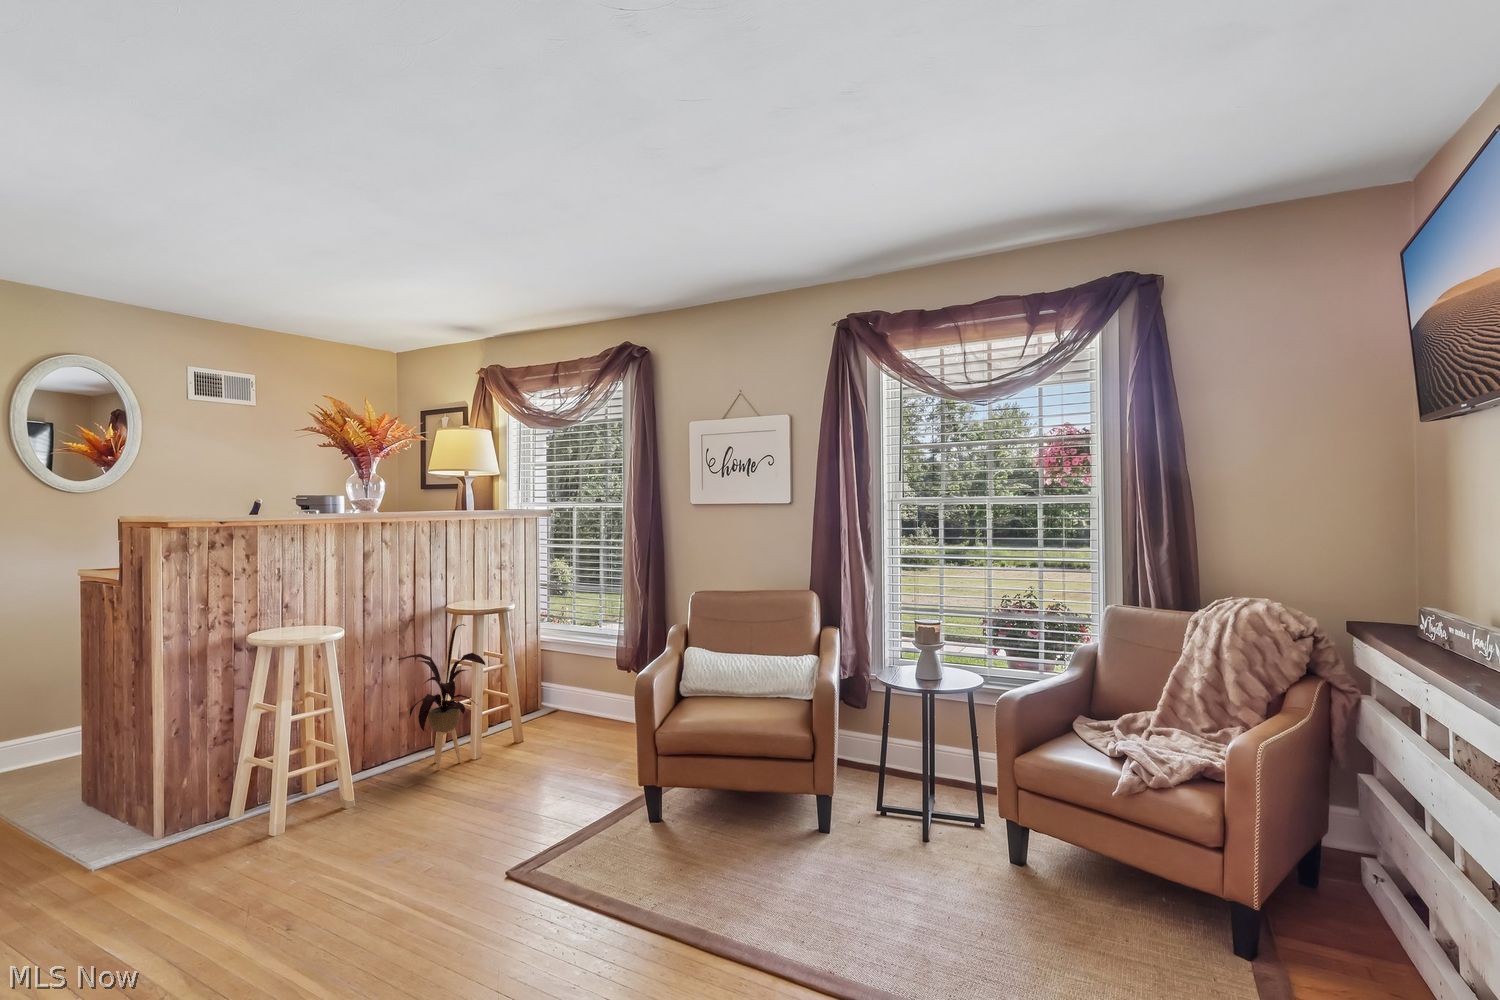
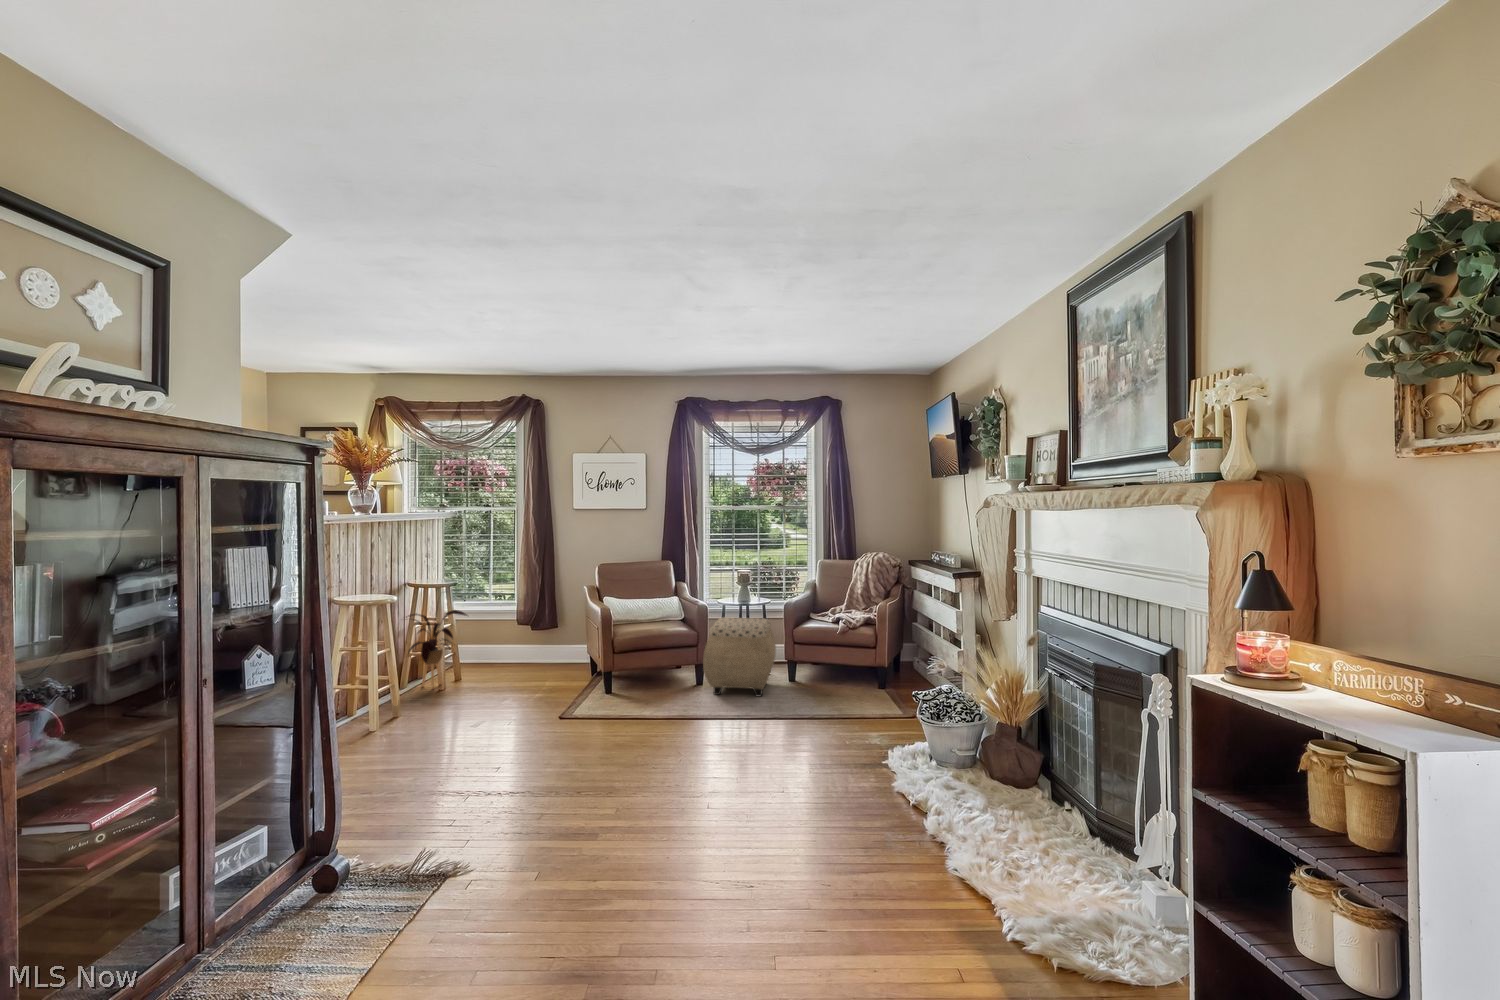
ottoman: none [788,715,975,917] -> present [703,617,776,696]

